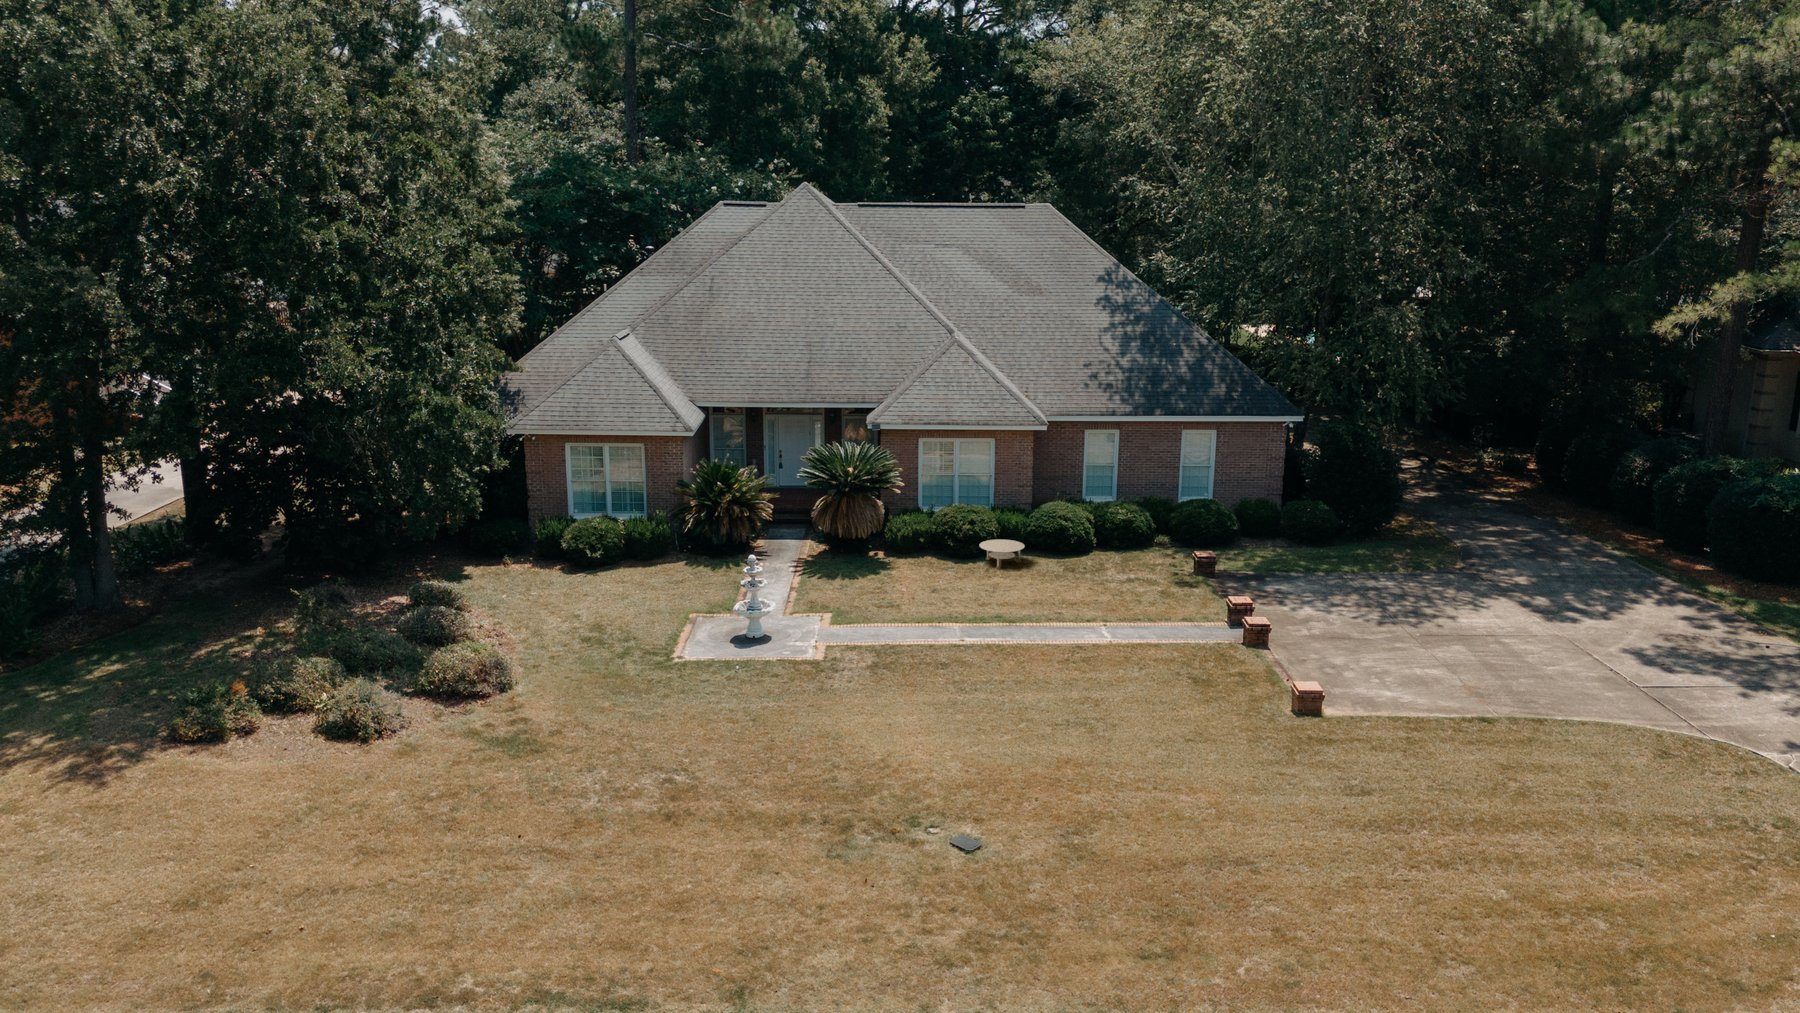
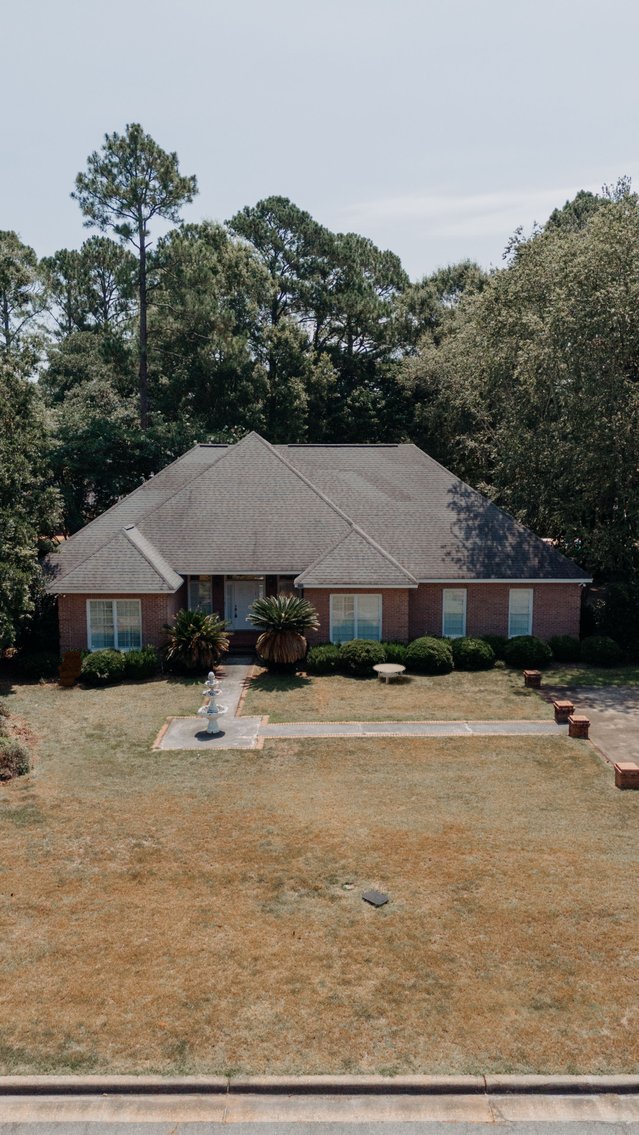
lounge chair: none [528,519,566,575] -> present [58,651,84,688]

